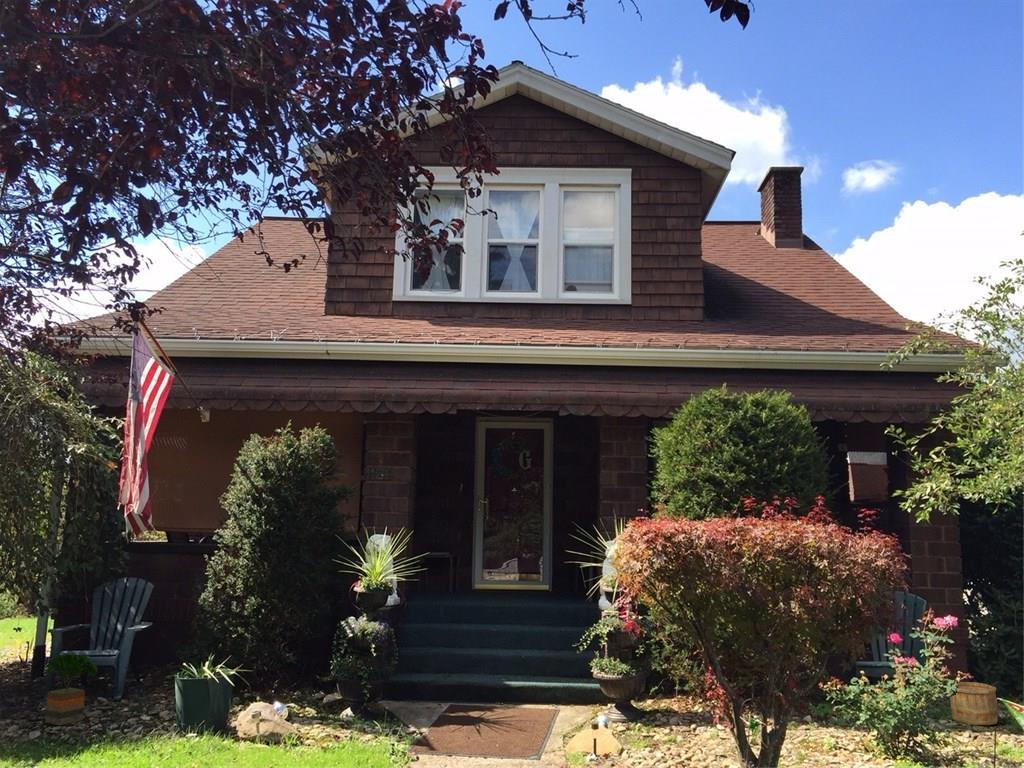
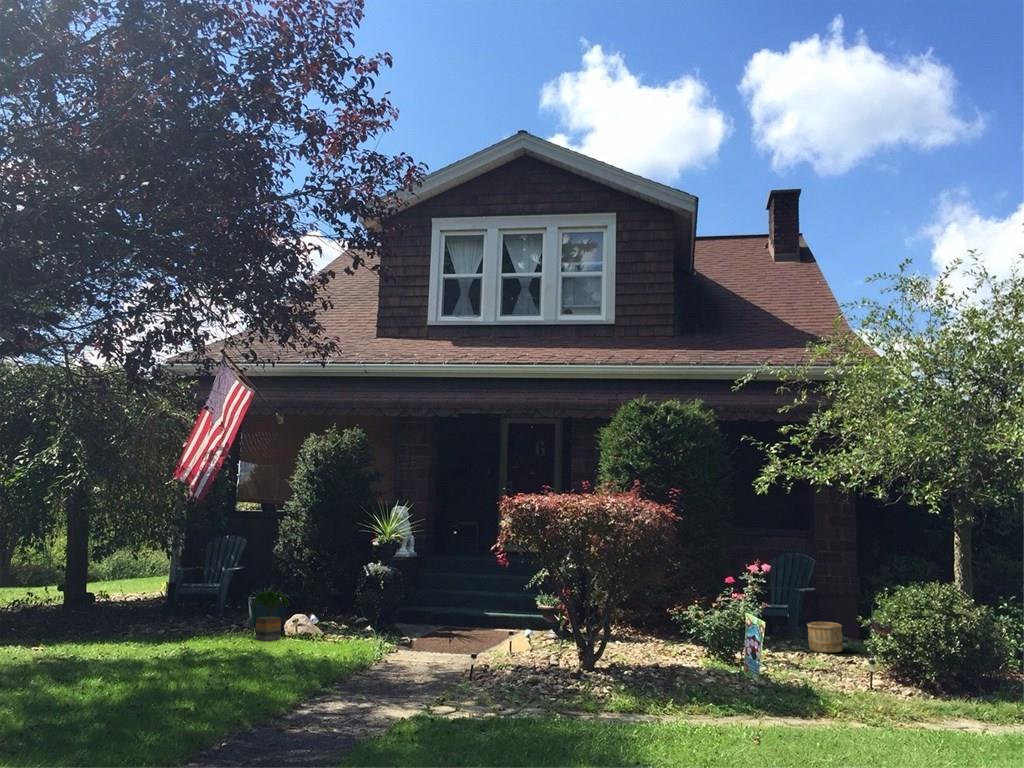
potted tree: present [44,653,98,725] -> present [254,592,289,641]

